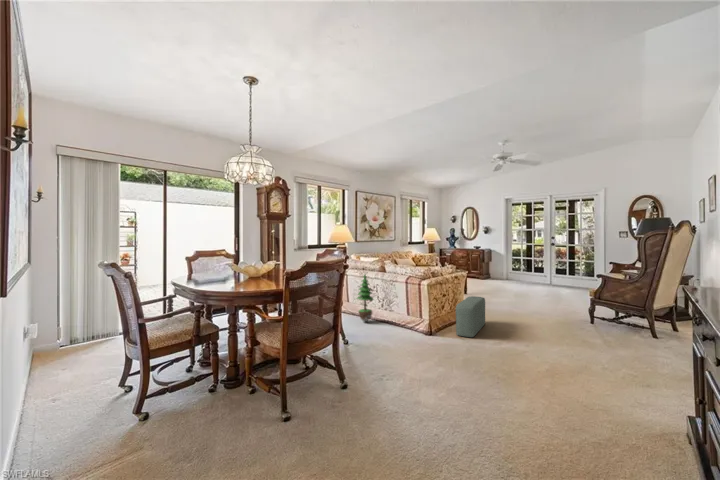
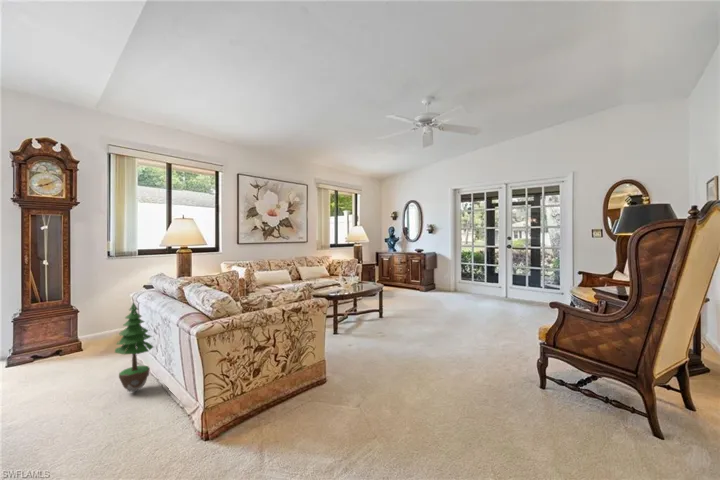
pouf: present [456,296,485,337] -> none [254,343,349,448]

